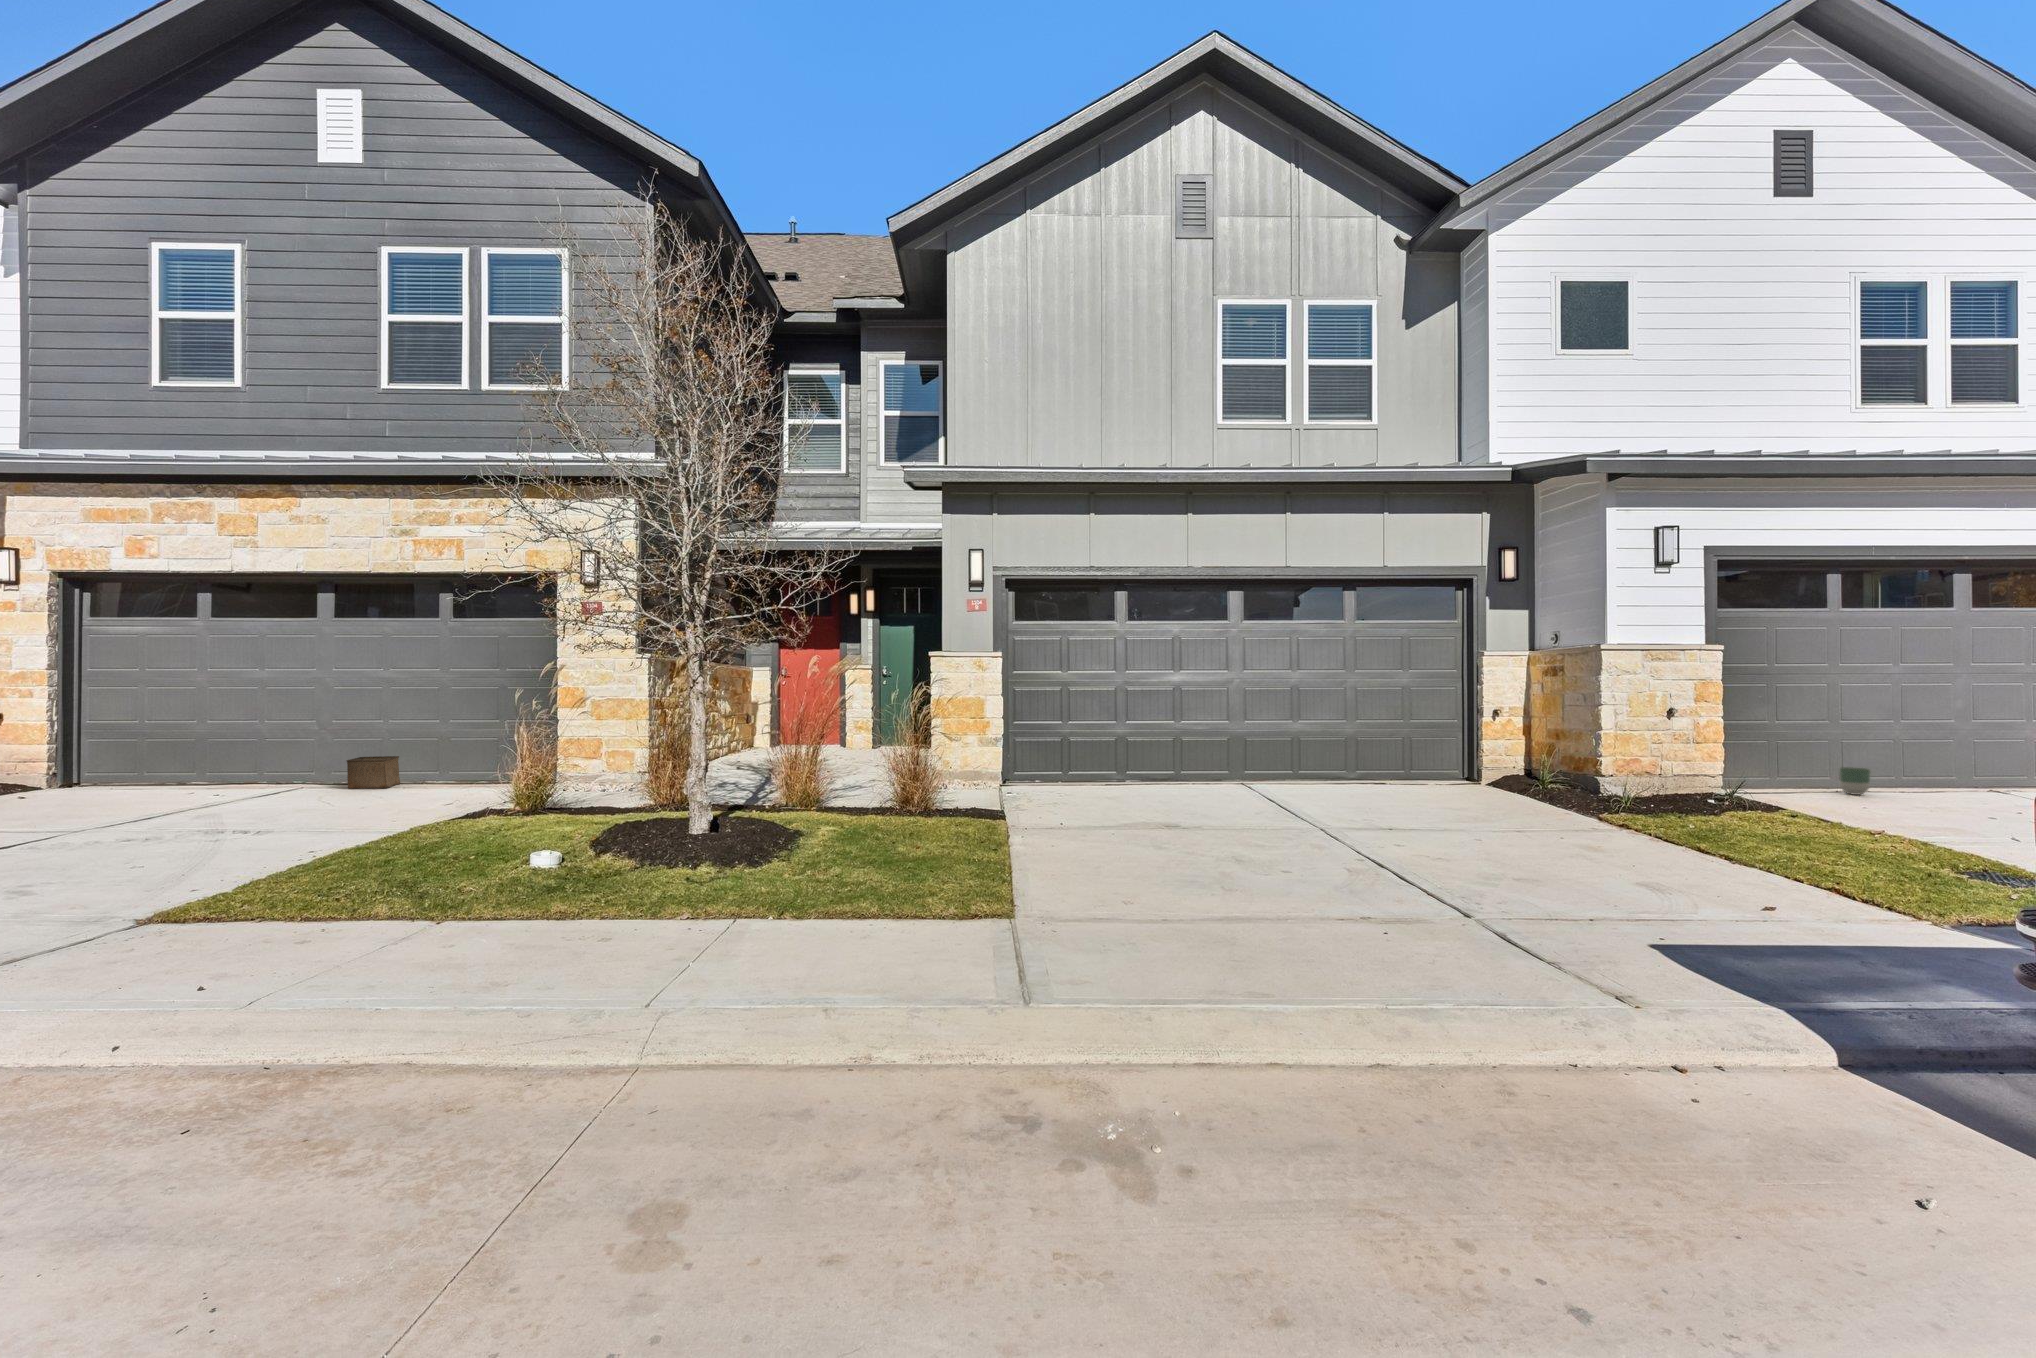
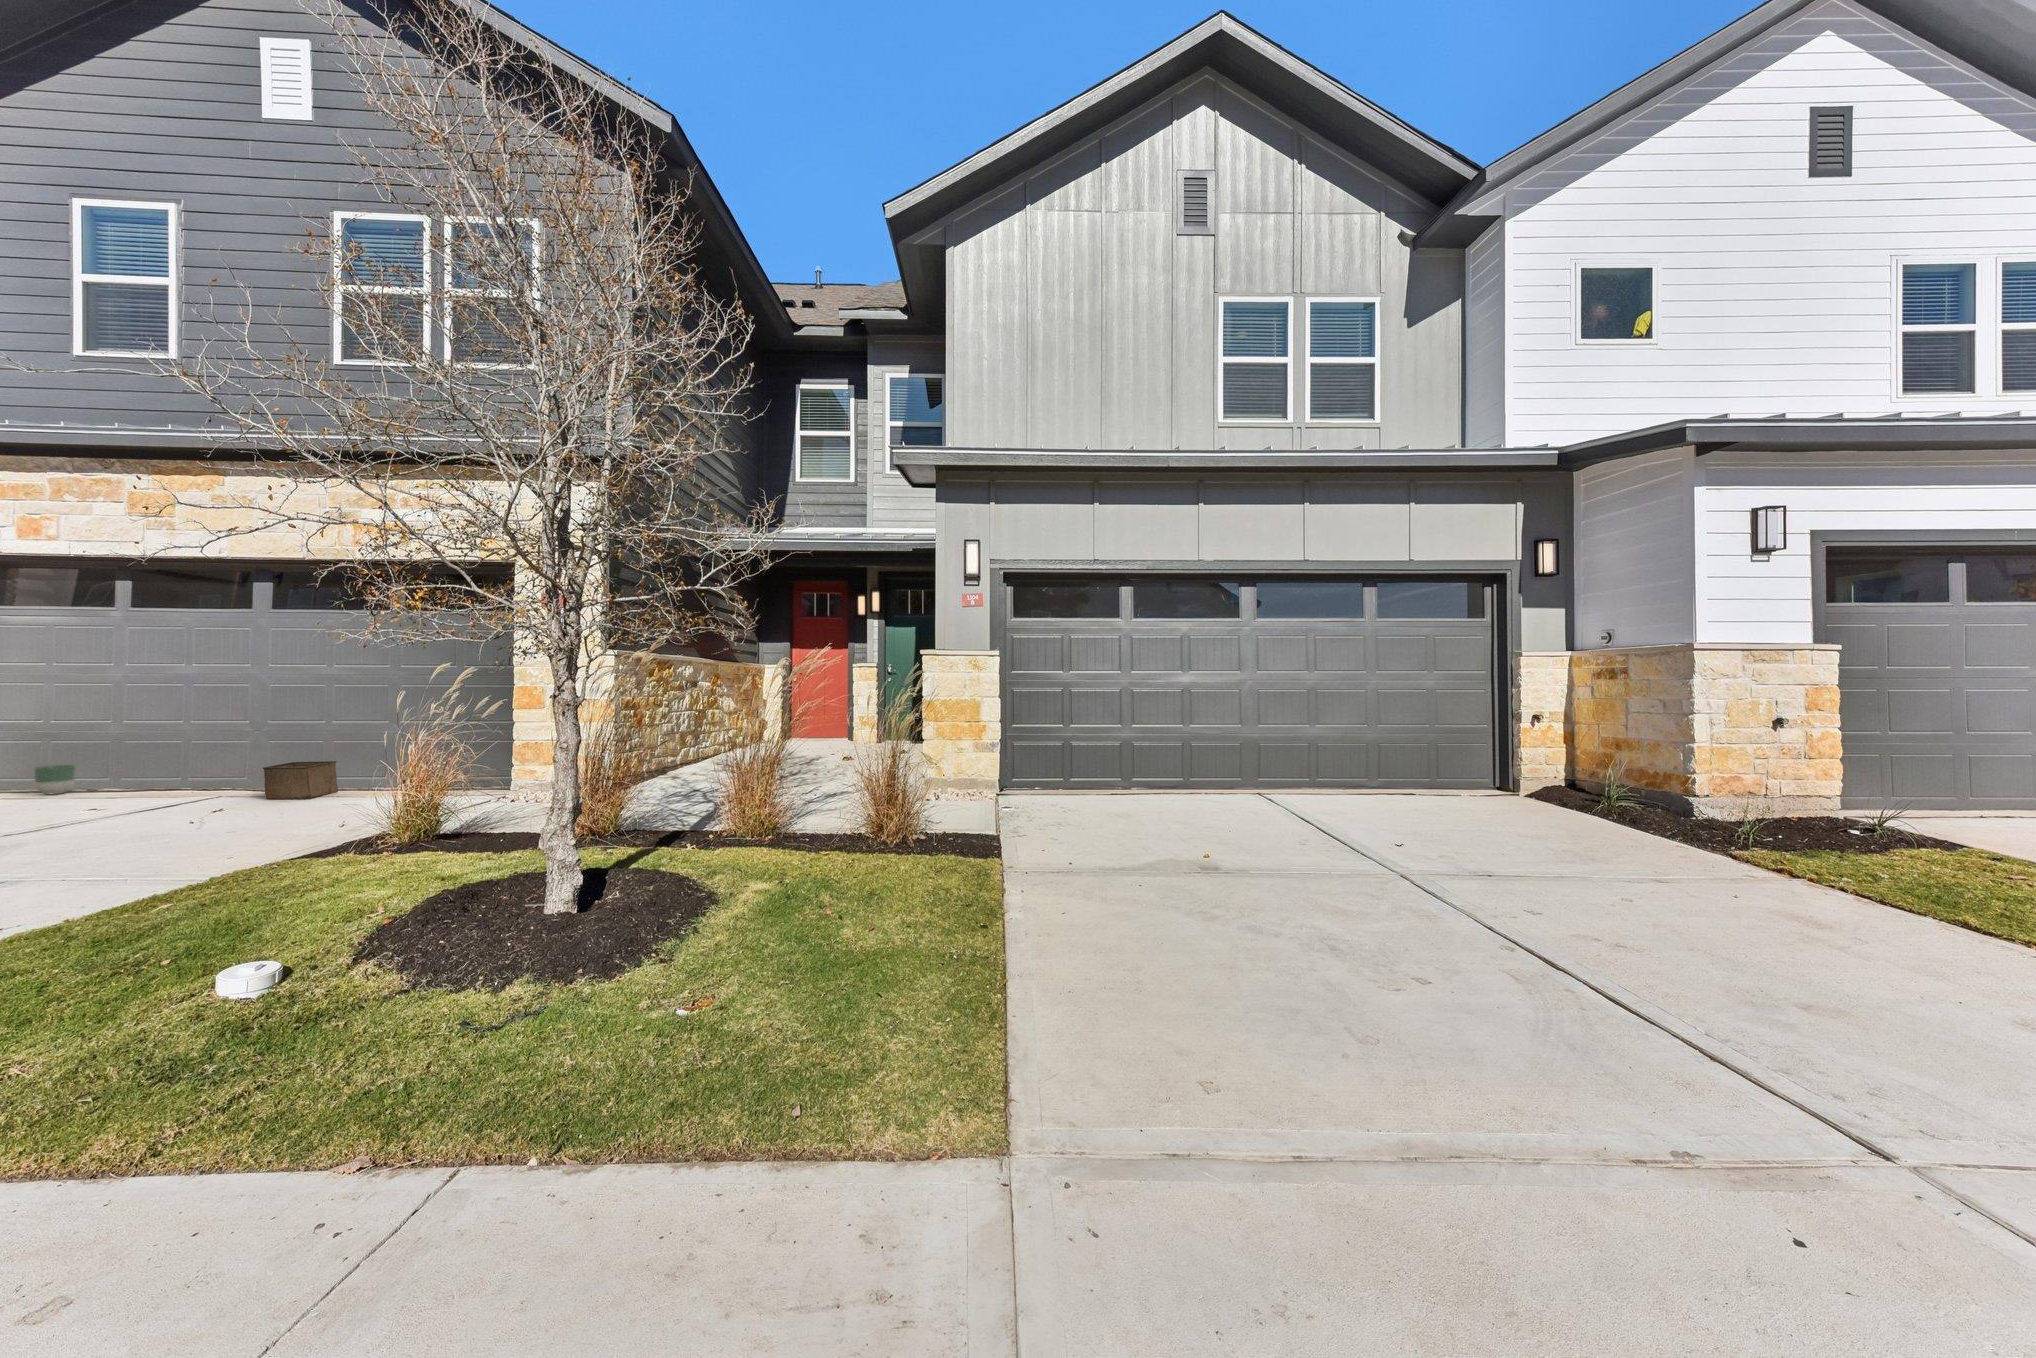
planter: present [1840,767,1871,795] -> present [34,765,75,794]

